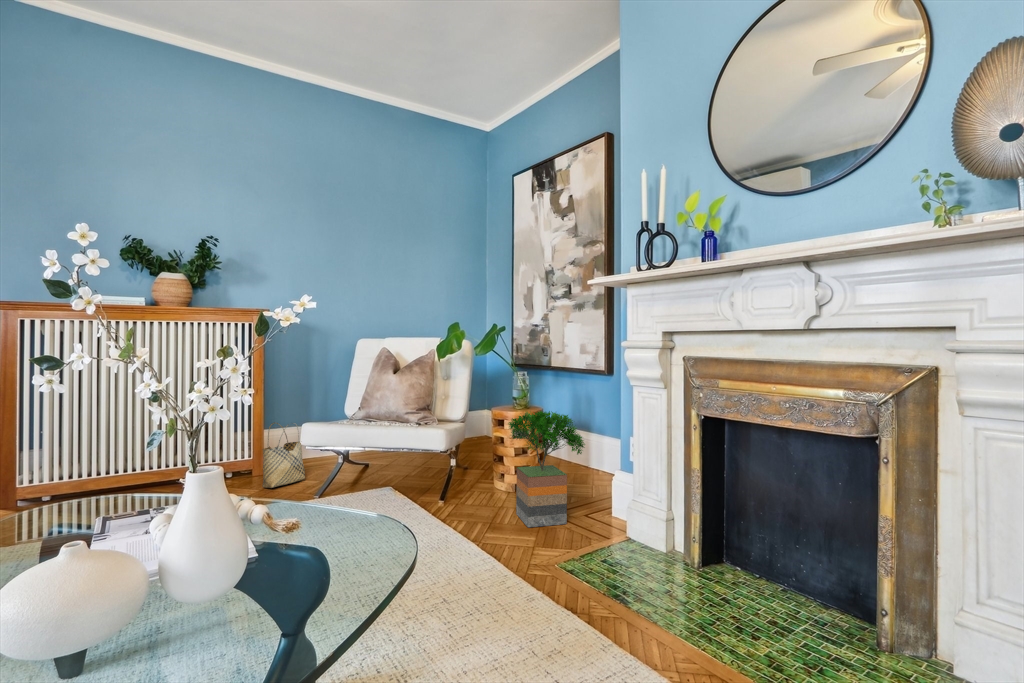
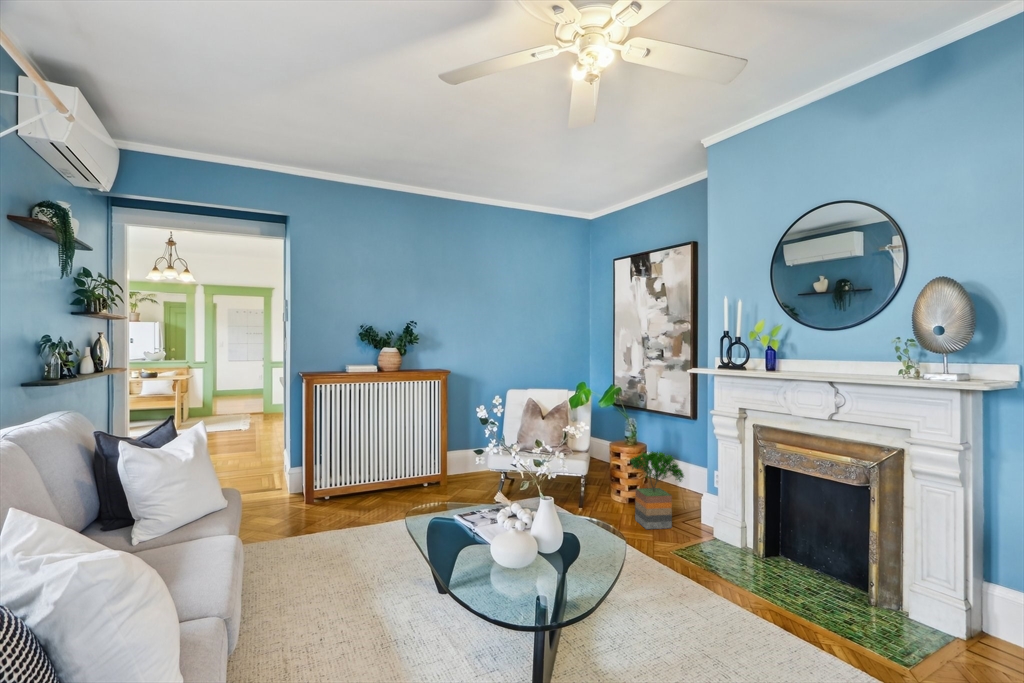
woven basket: present [262,422,305,488] -> none [454,450,478,495]

